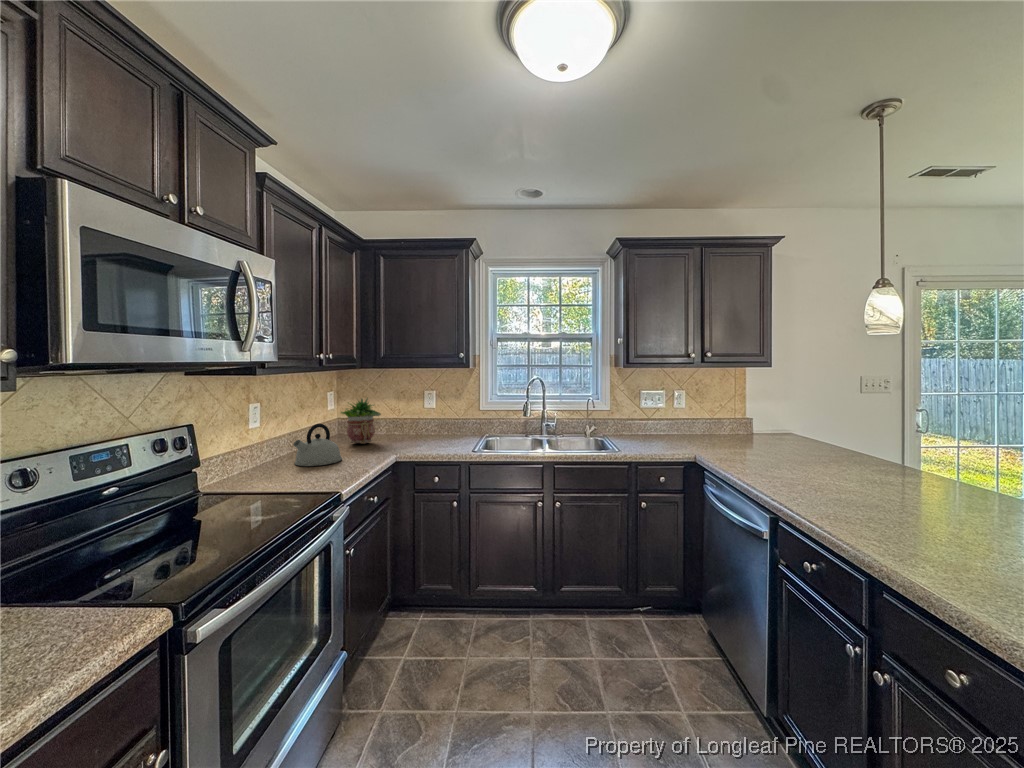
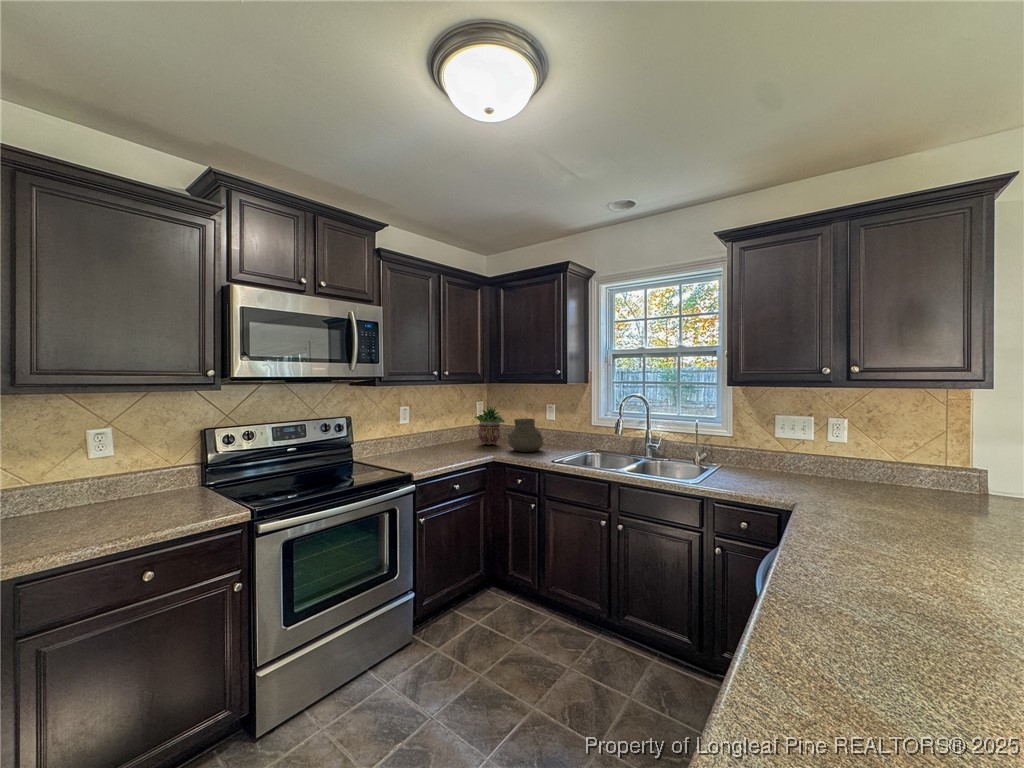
vase: none [395,409,436,447] -> present [507,419,543,452]
kettle: present [293,424,342,466] -> none [420,424,457,456]

